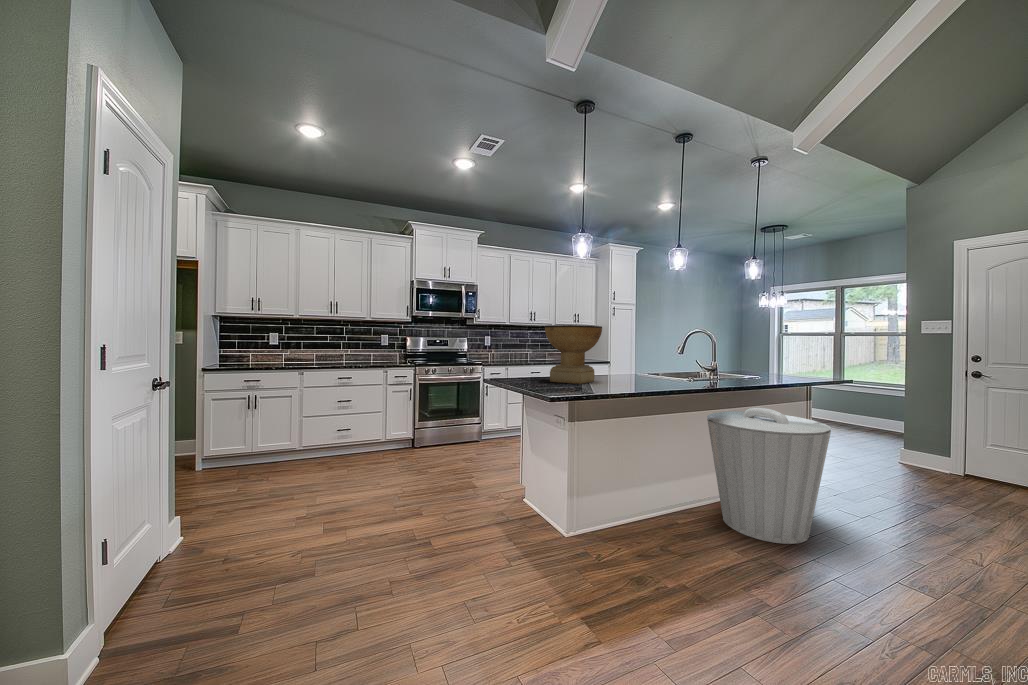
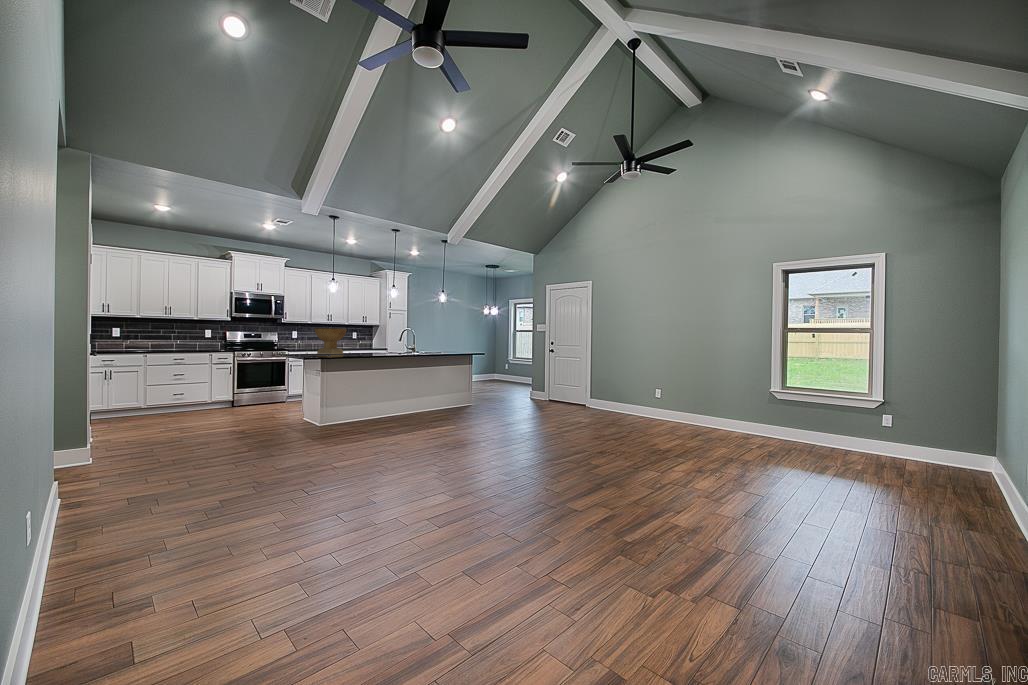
trash can: present [707,407,831,544] -> none [396,367,444,424]

